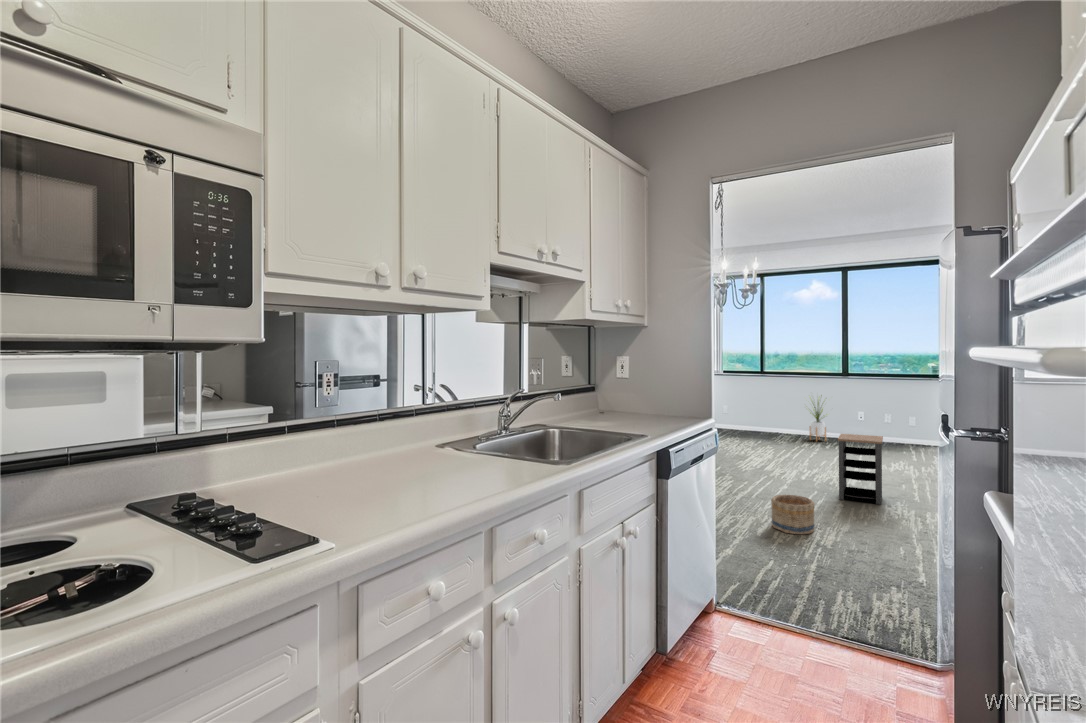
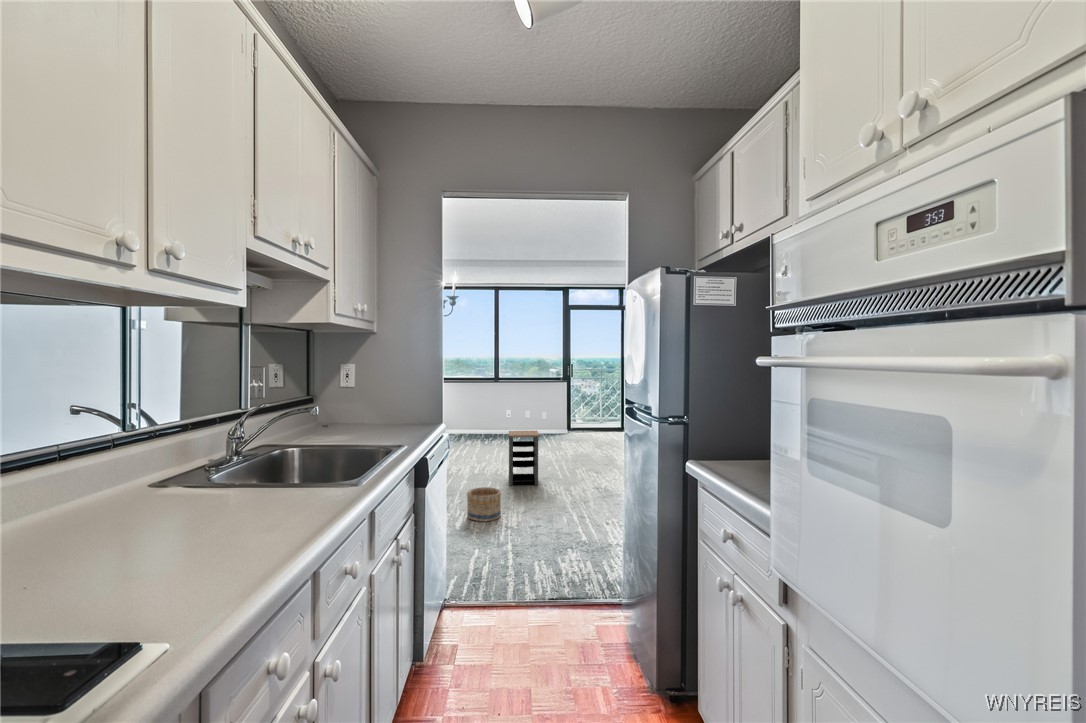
house plant: present [810,401,826,441] -> none [467,397,490,439]

